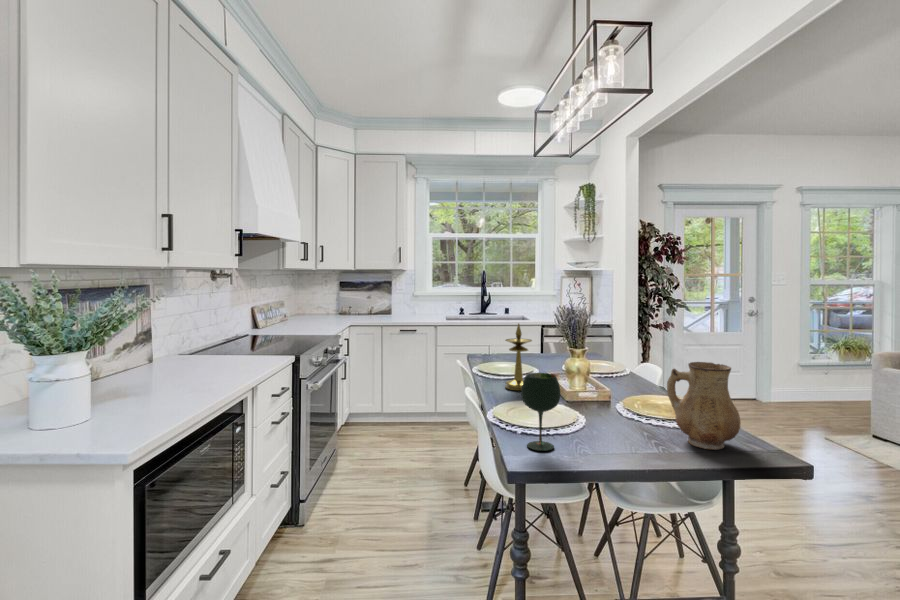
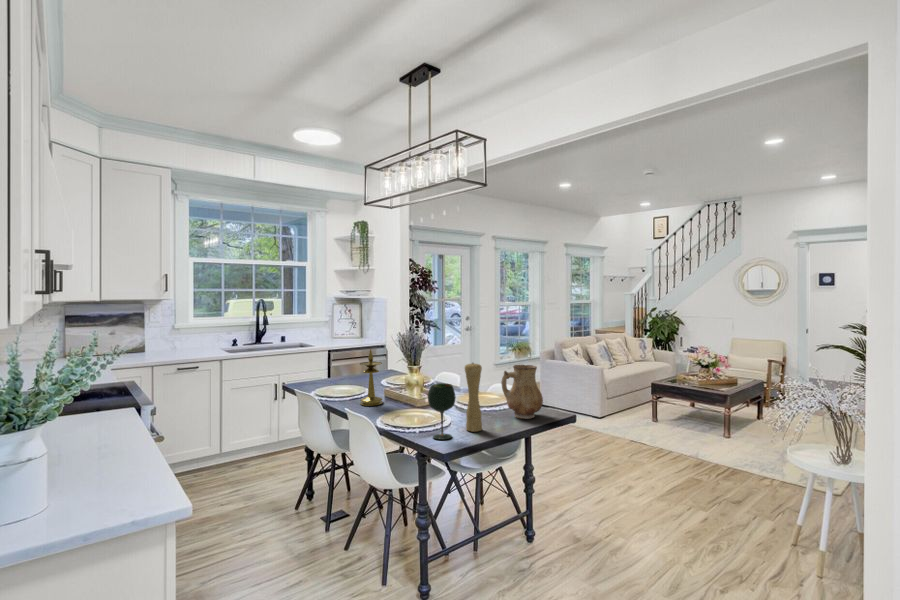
pepper mill: none [585,349,612,450] -> present [465,363,482,432]

